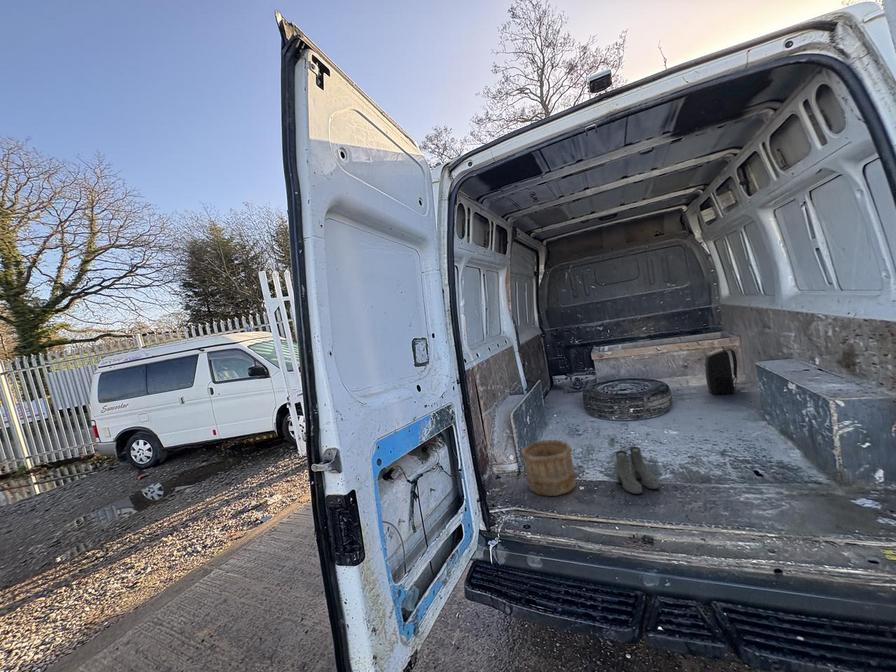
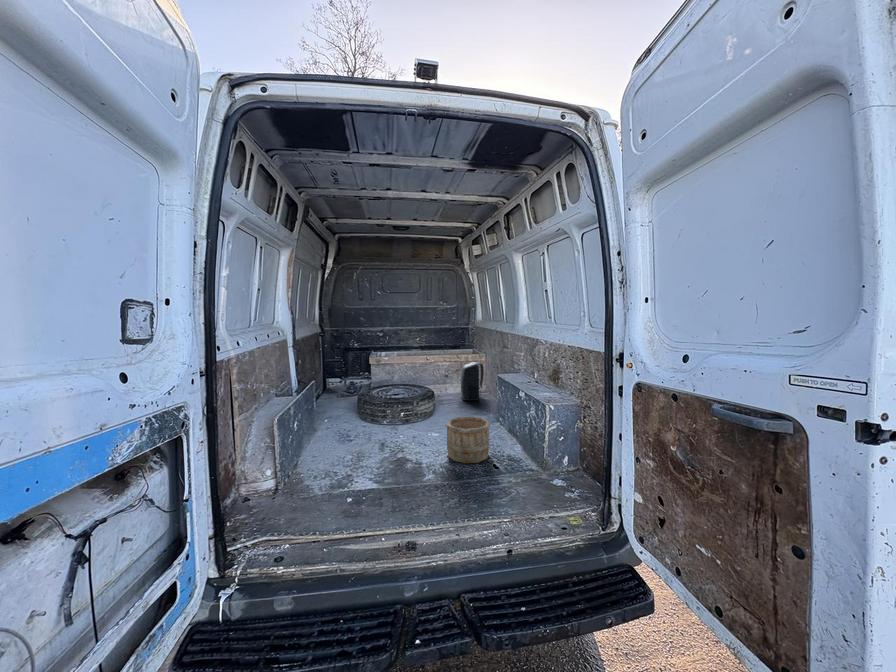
wooden bucket: present [521,440,576,496] -> present [445,417,490,464]
boots: present [615,447,659,494] -> none [384,450,423,499]

